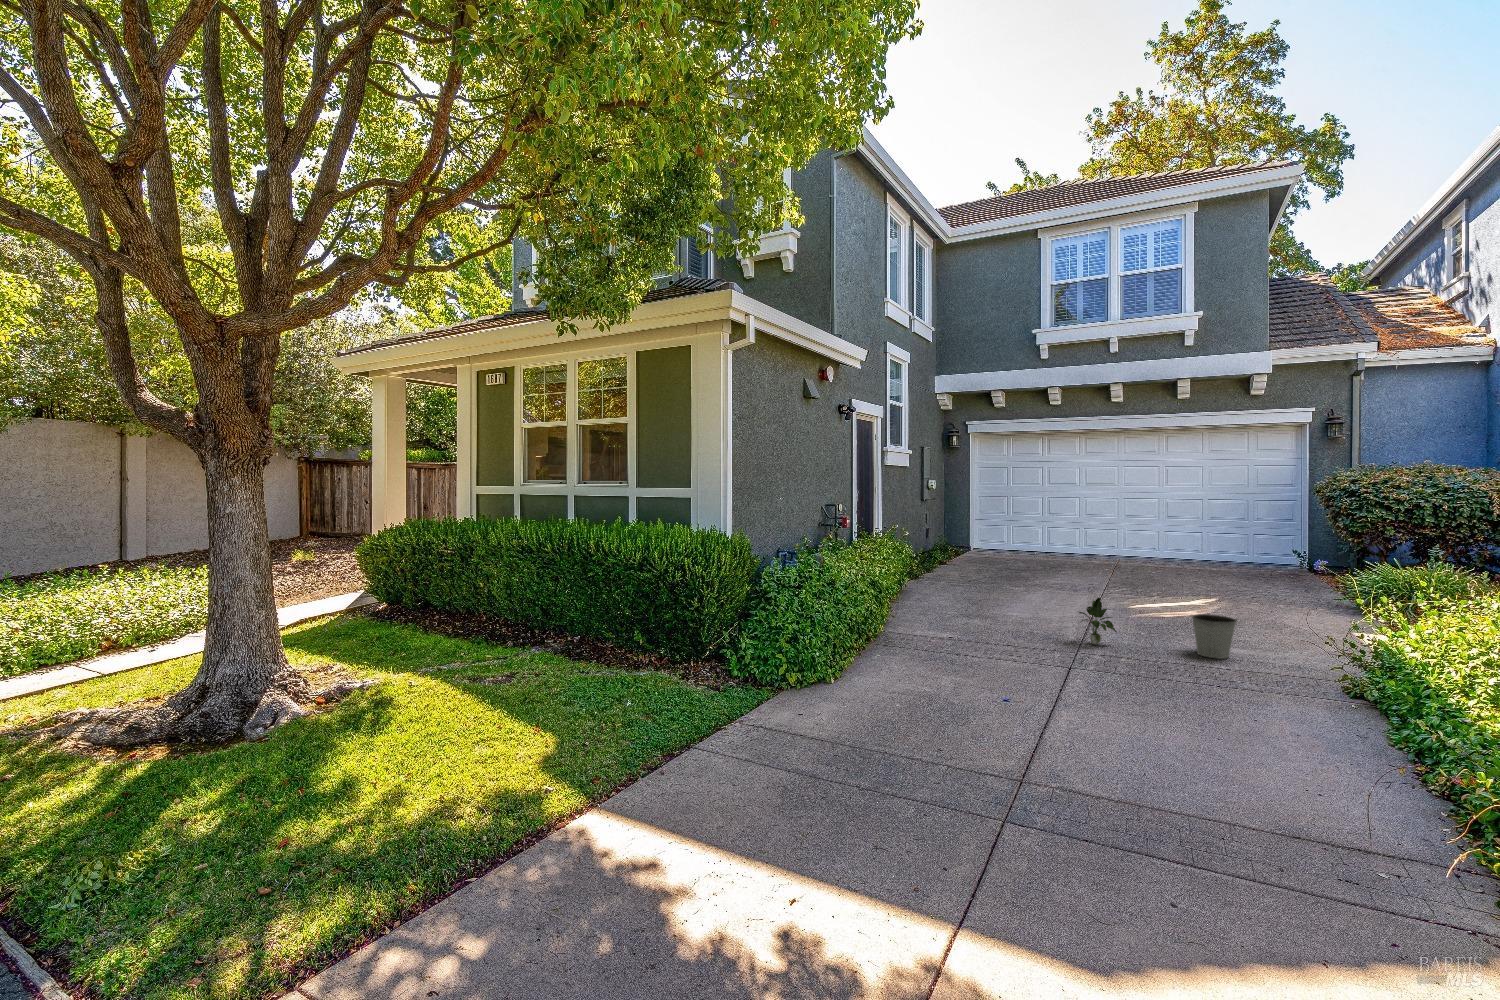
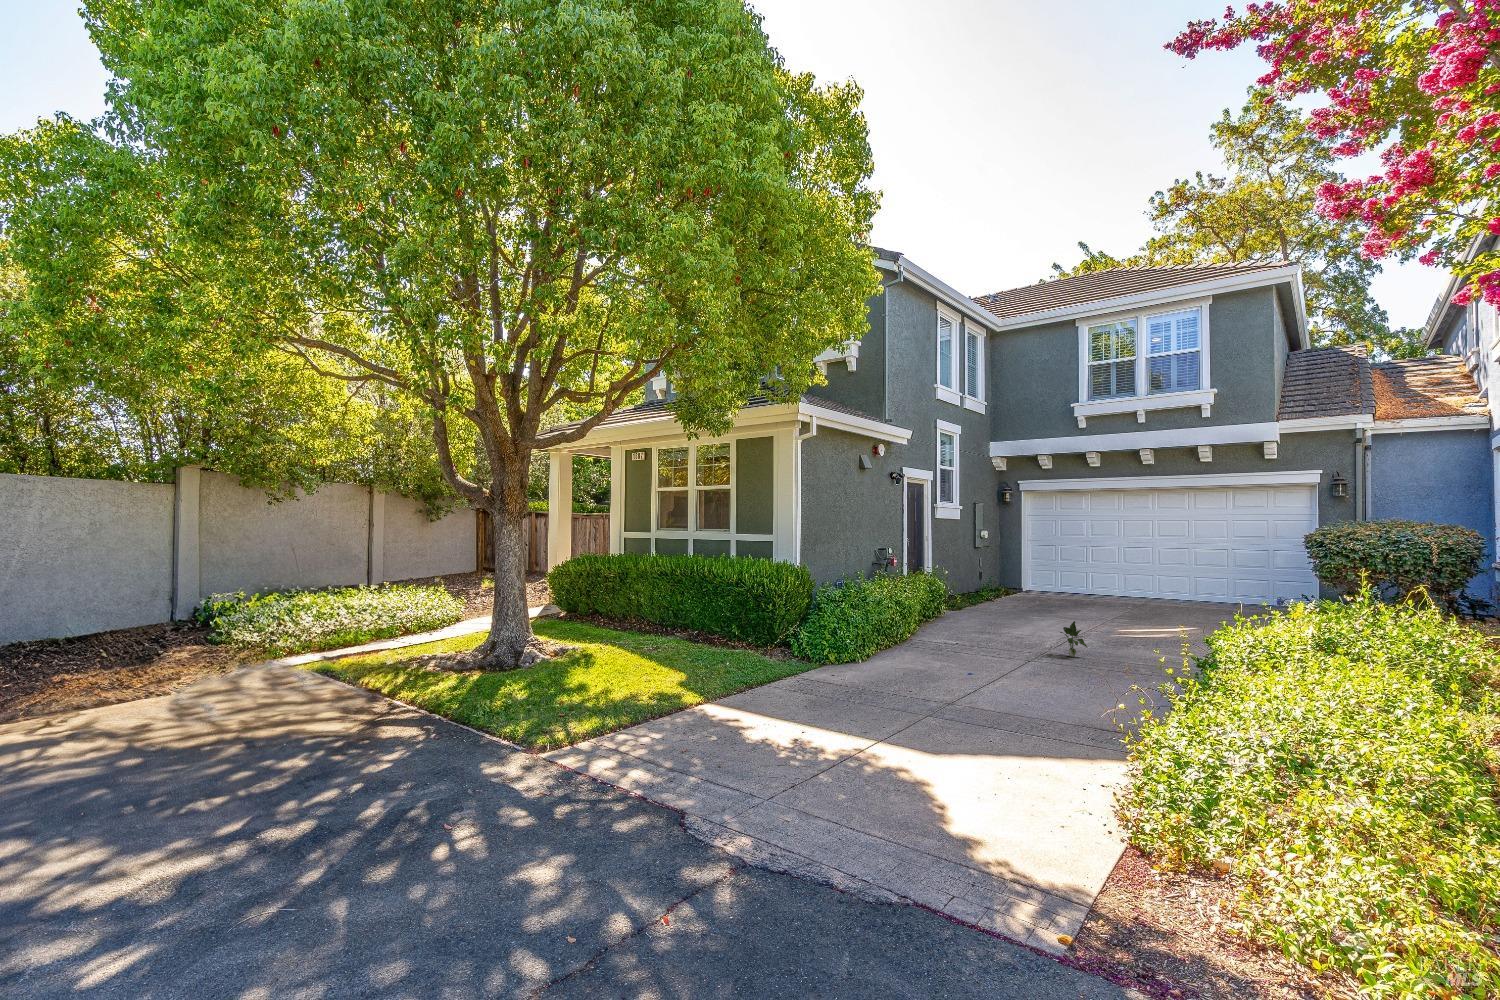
bucket: present [1192,614,1237,659] -> none [1140,635,1175,668]

